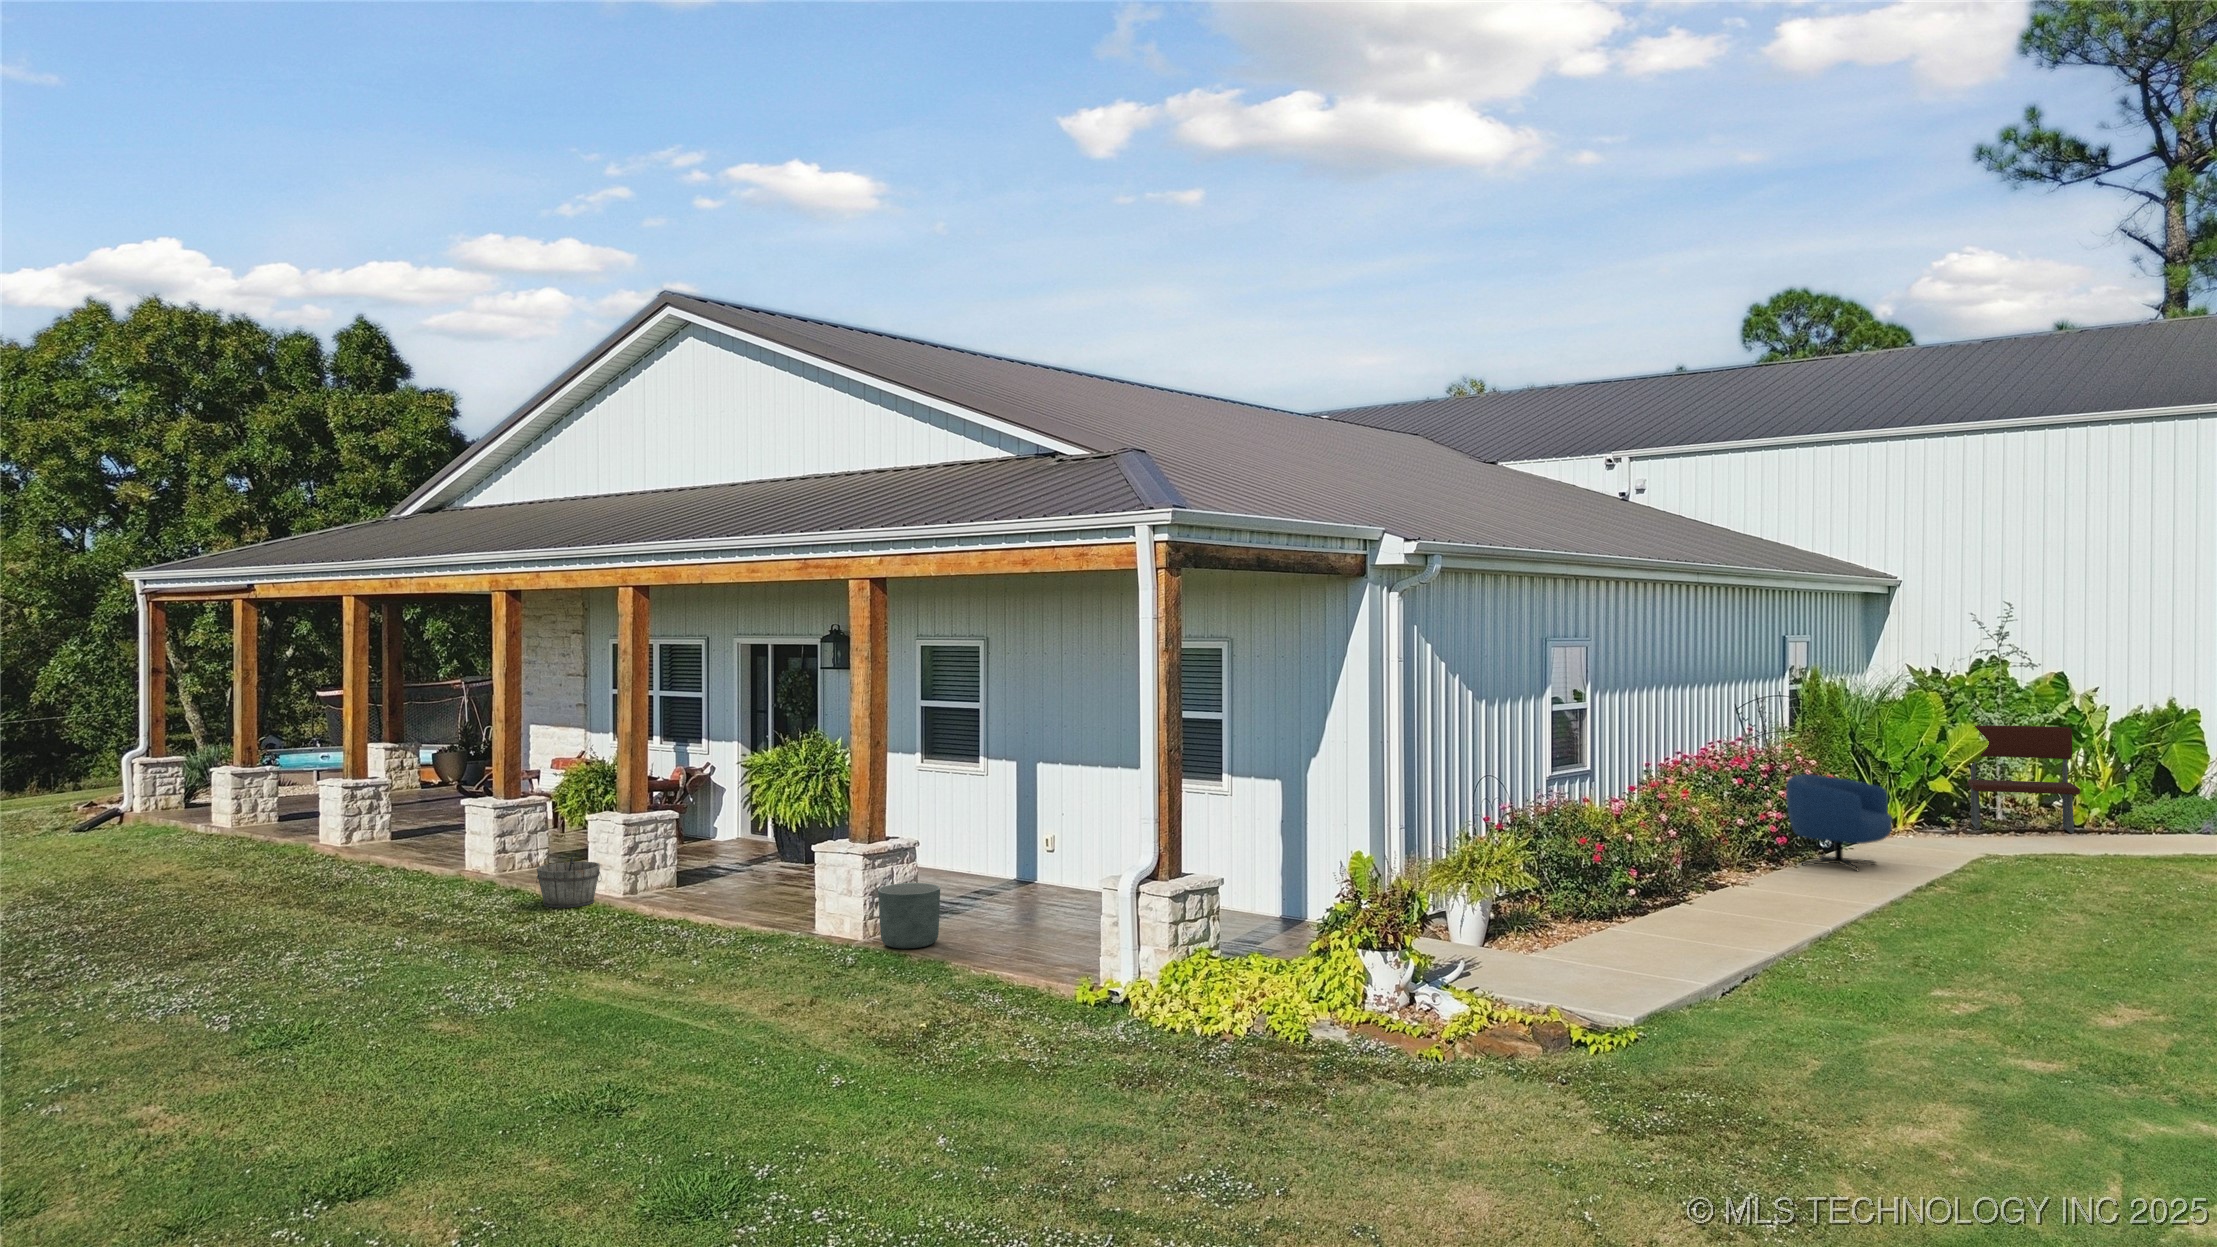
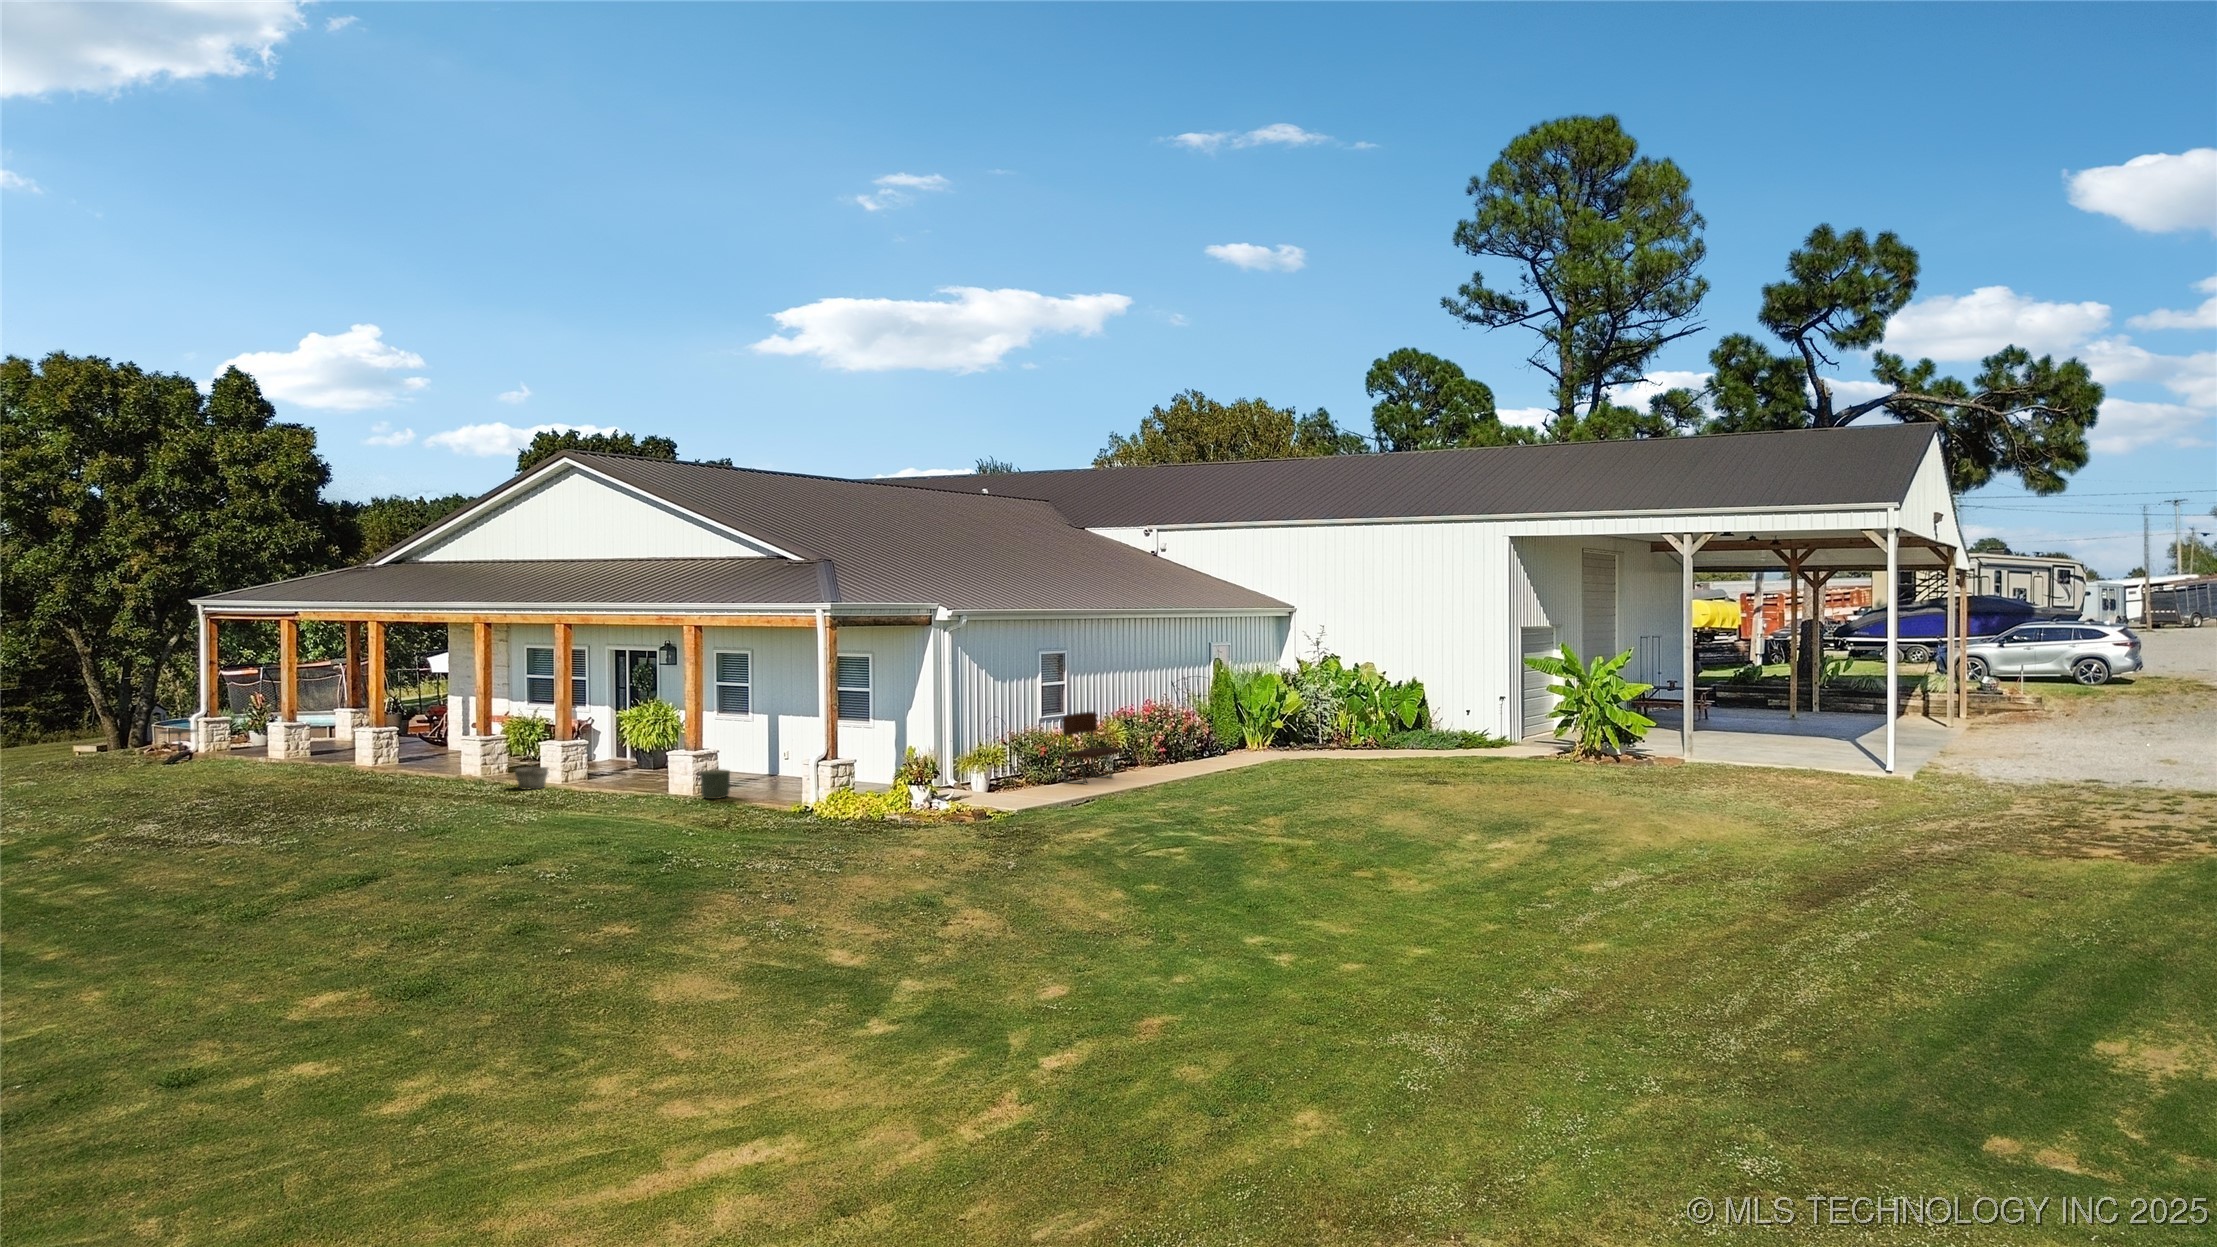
bench: present [1968,725,2080,833] -> present [1062,712,1121,784]
armchair: present [1786,774,1892,871] -> none [1171,716,1221,764]
side table: none [64,775,130,822] -> present [160,730,198,759]

